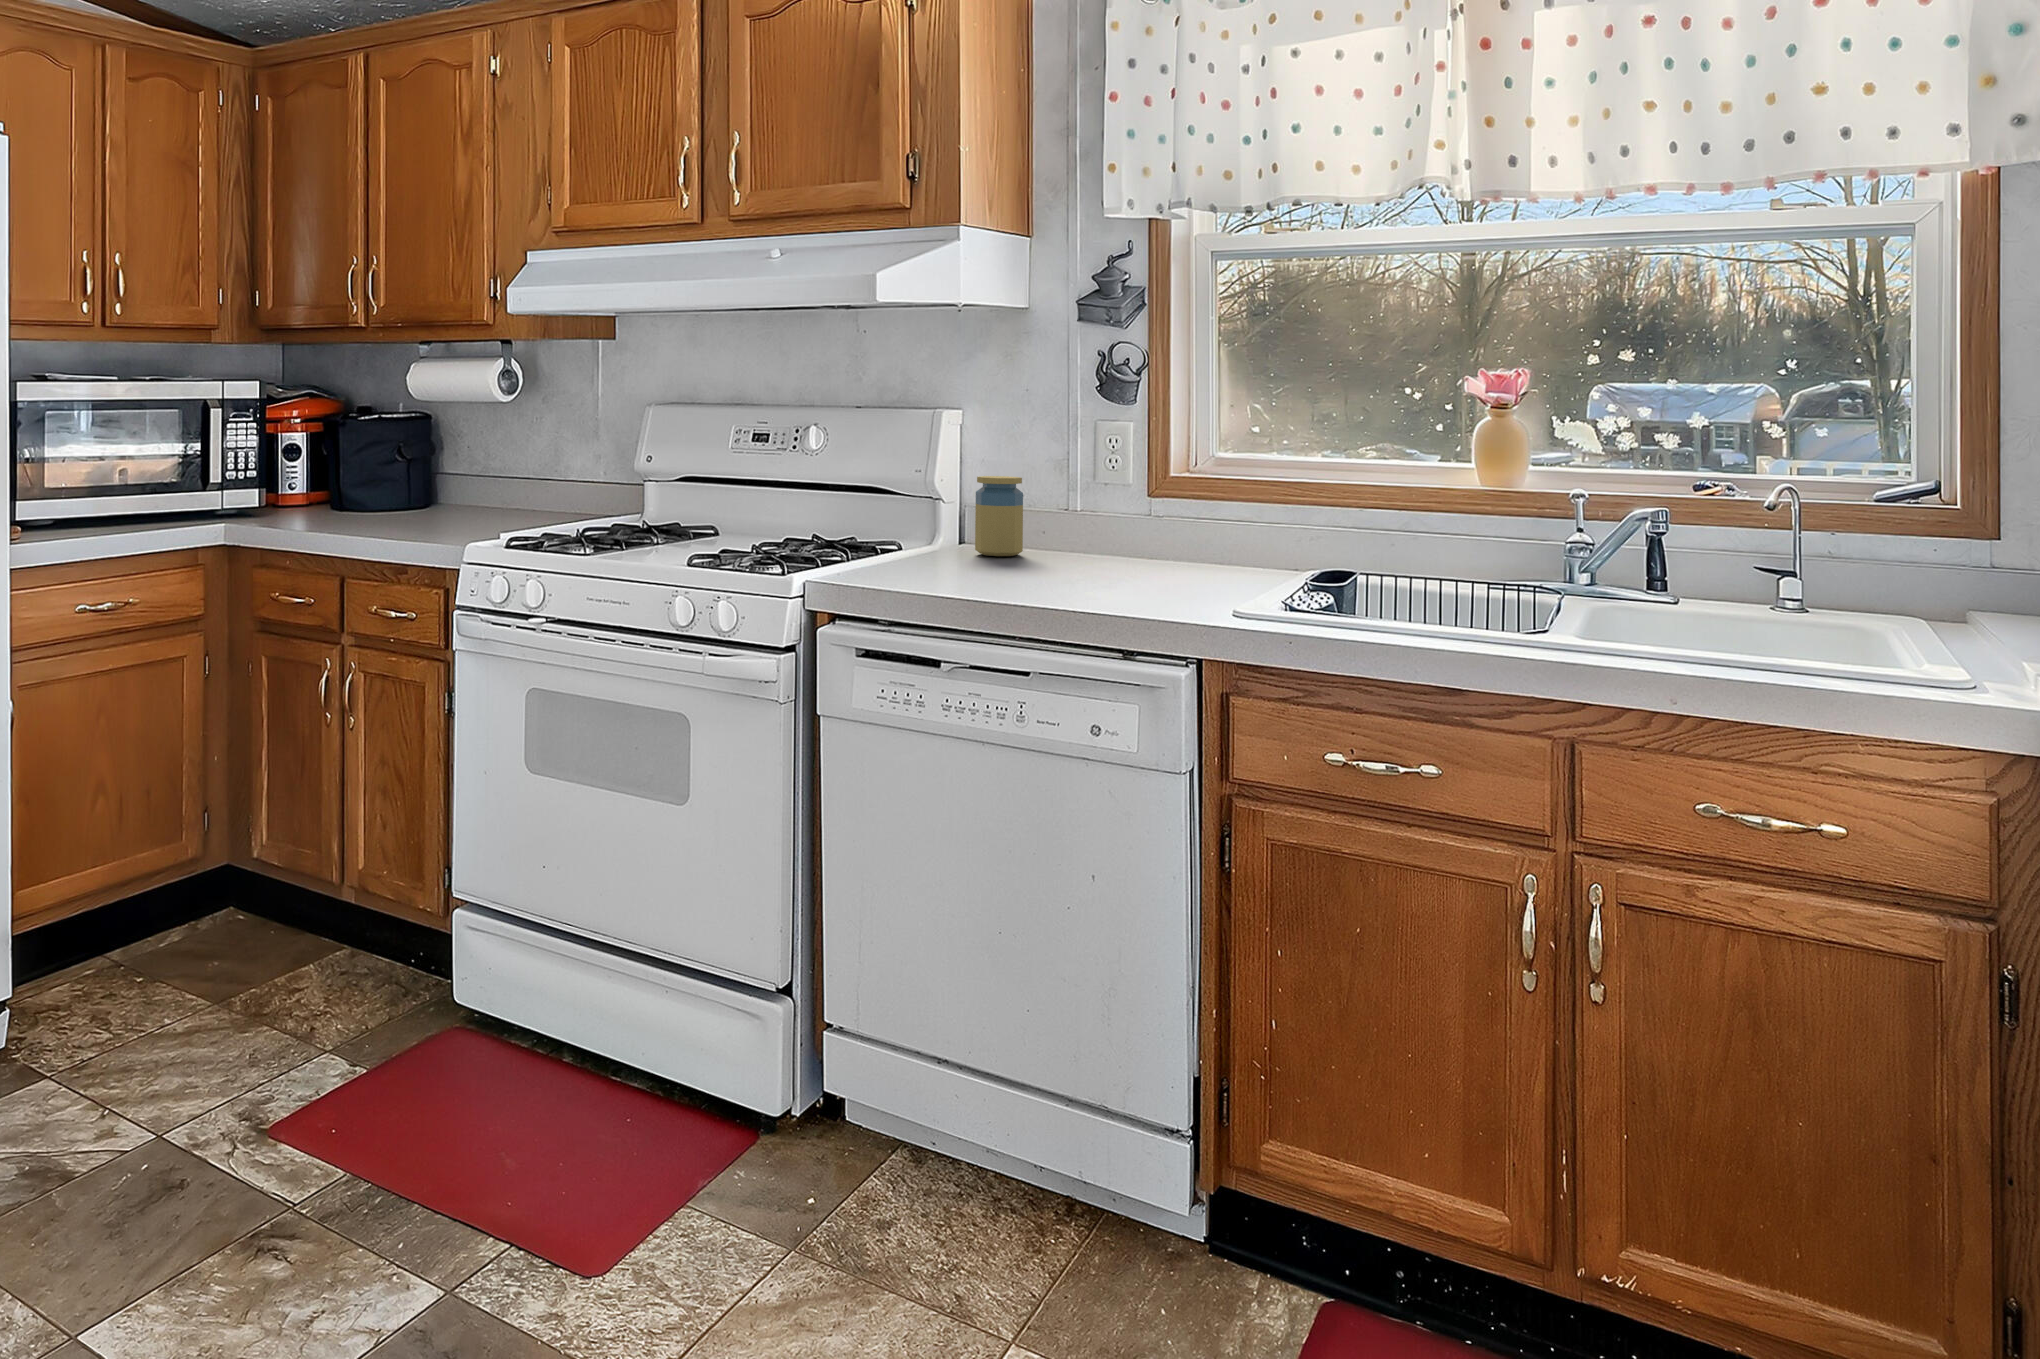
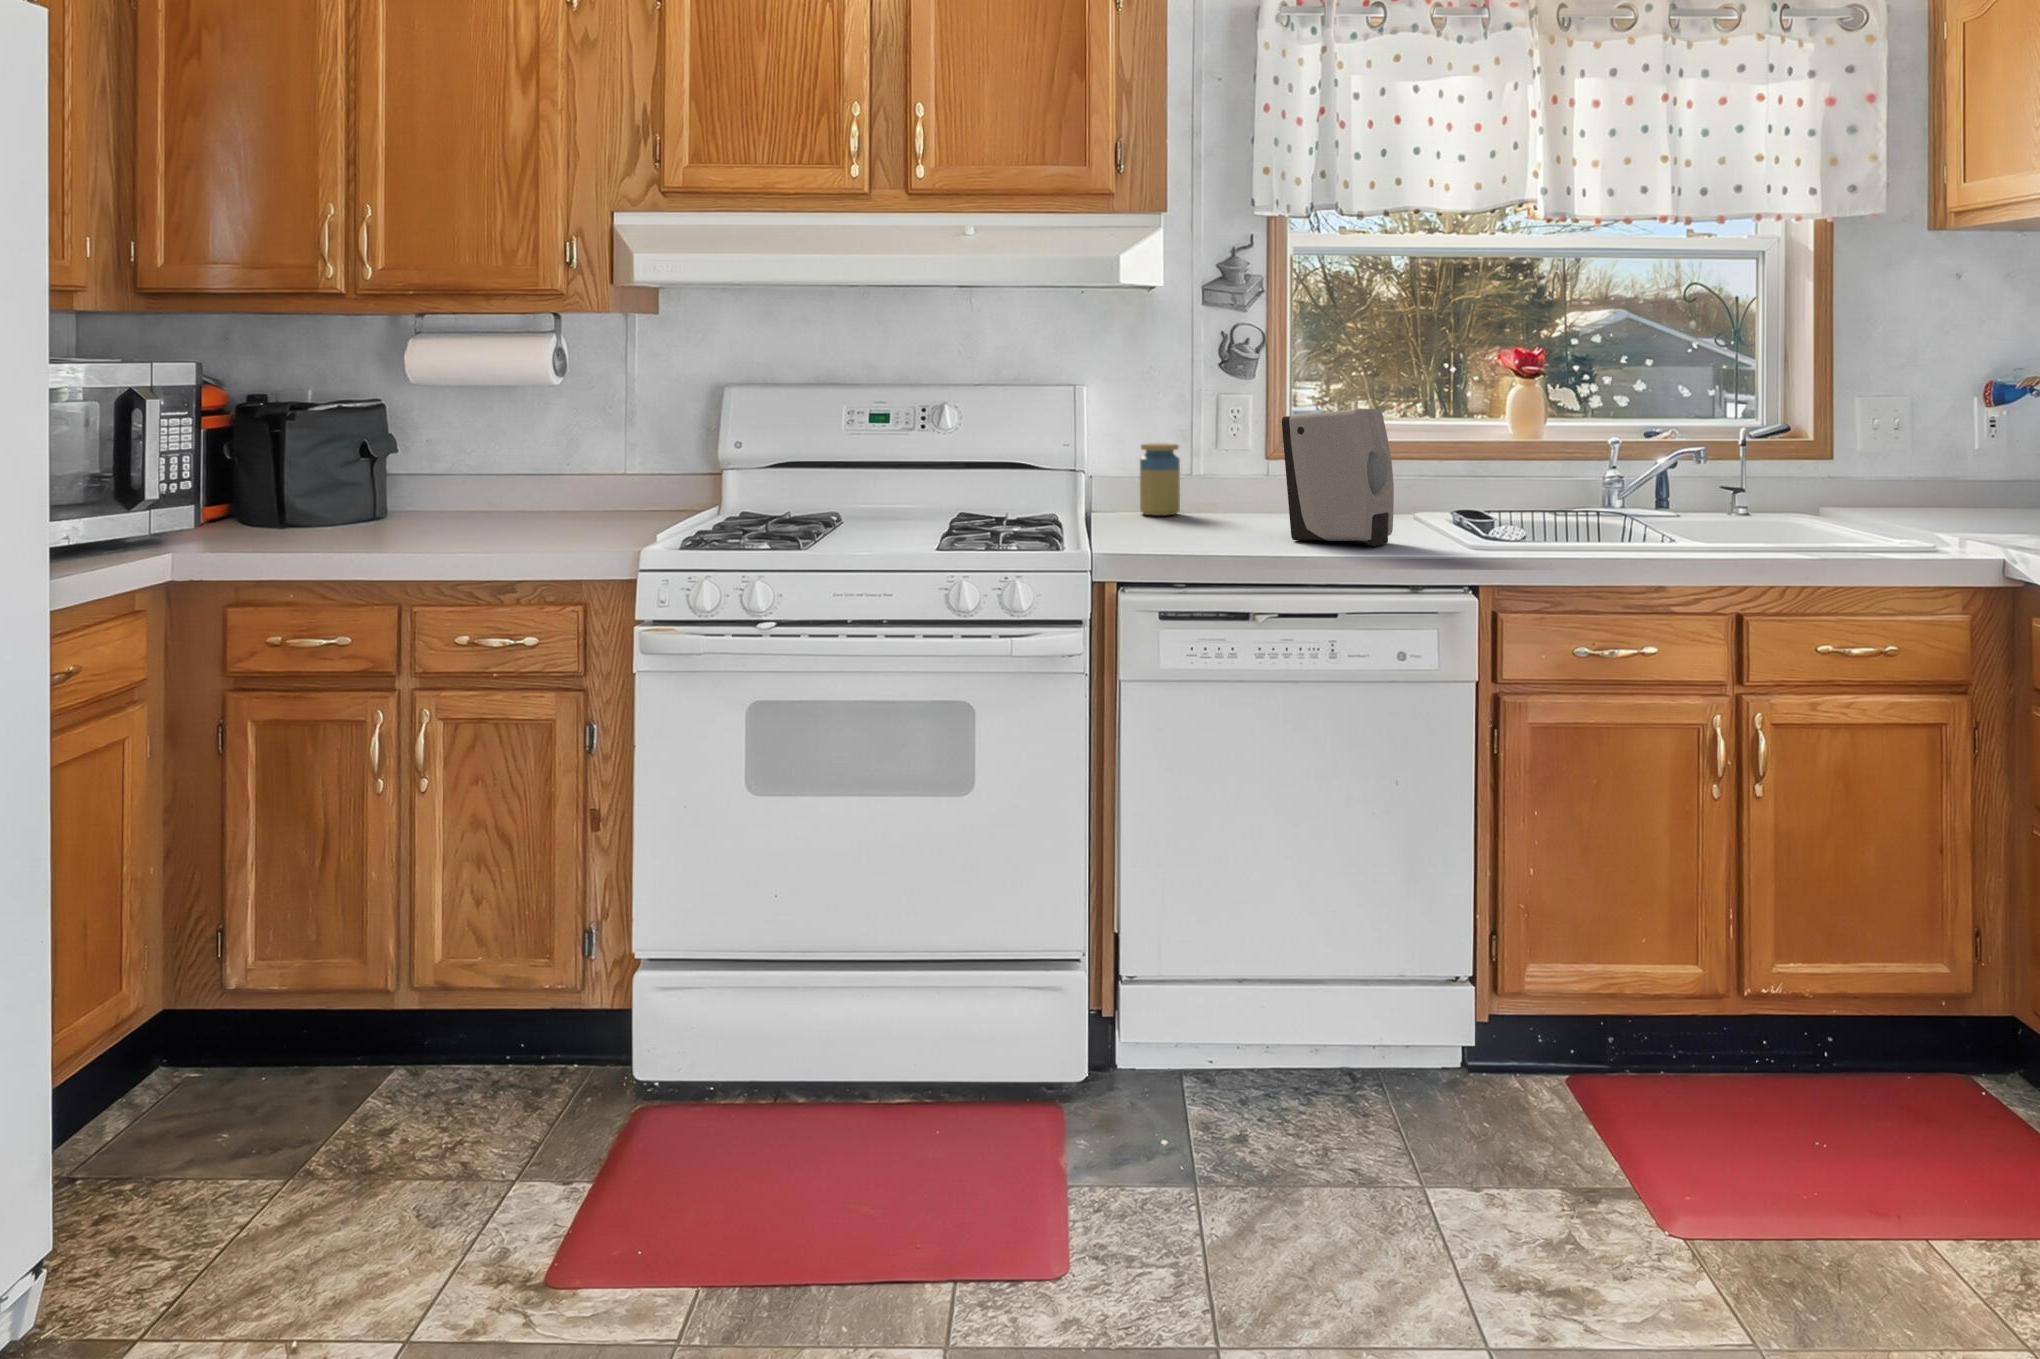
soap dispenser: none [1030,441,1145,601] -> present [1282,409,1394,546]

